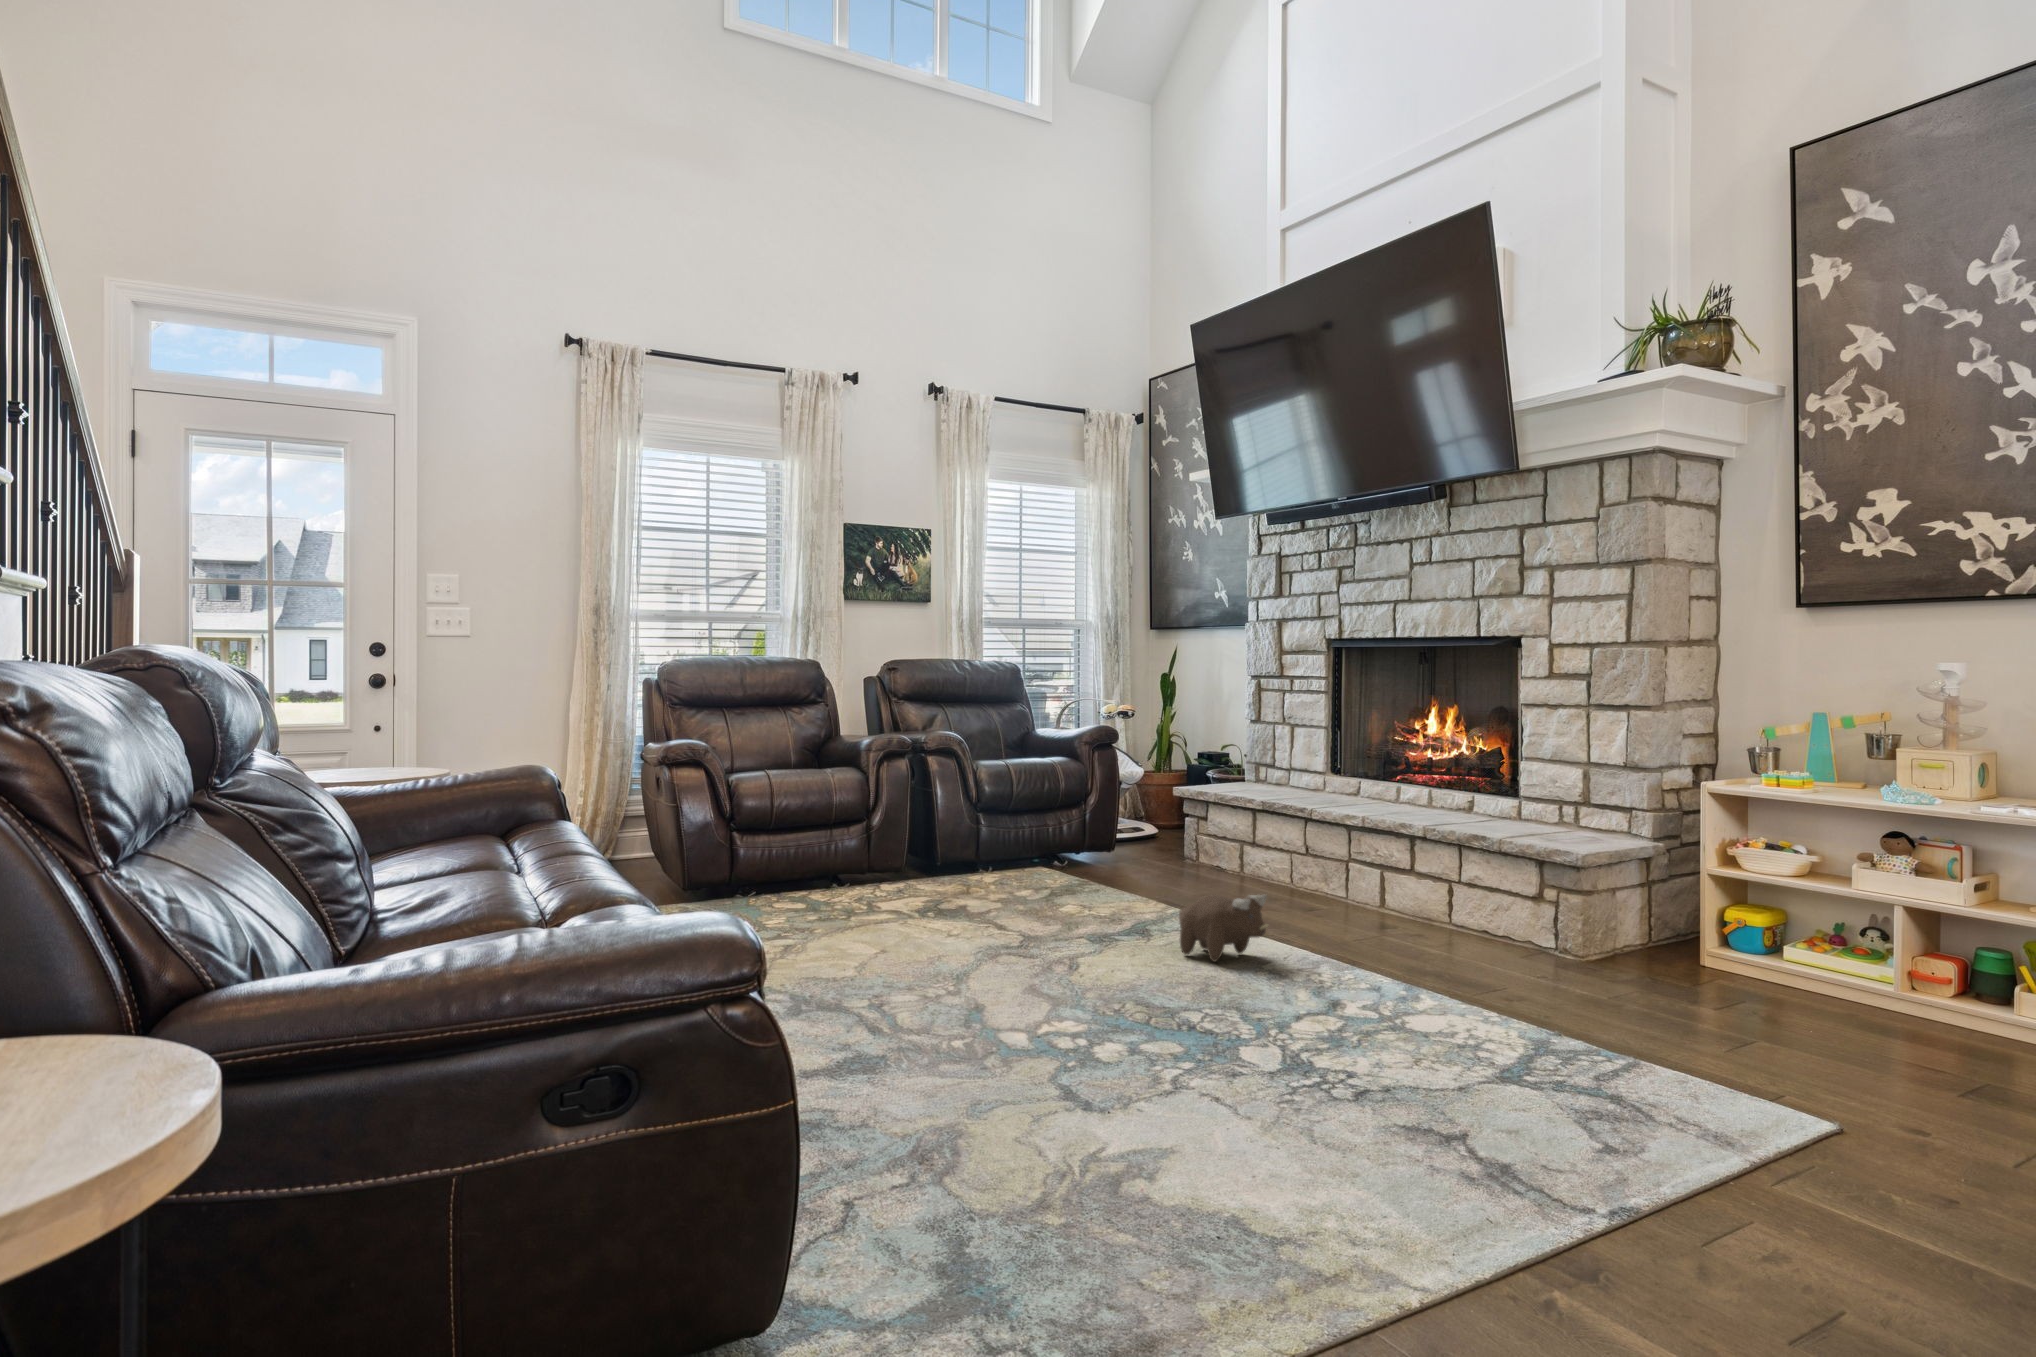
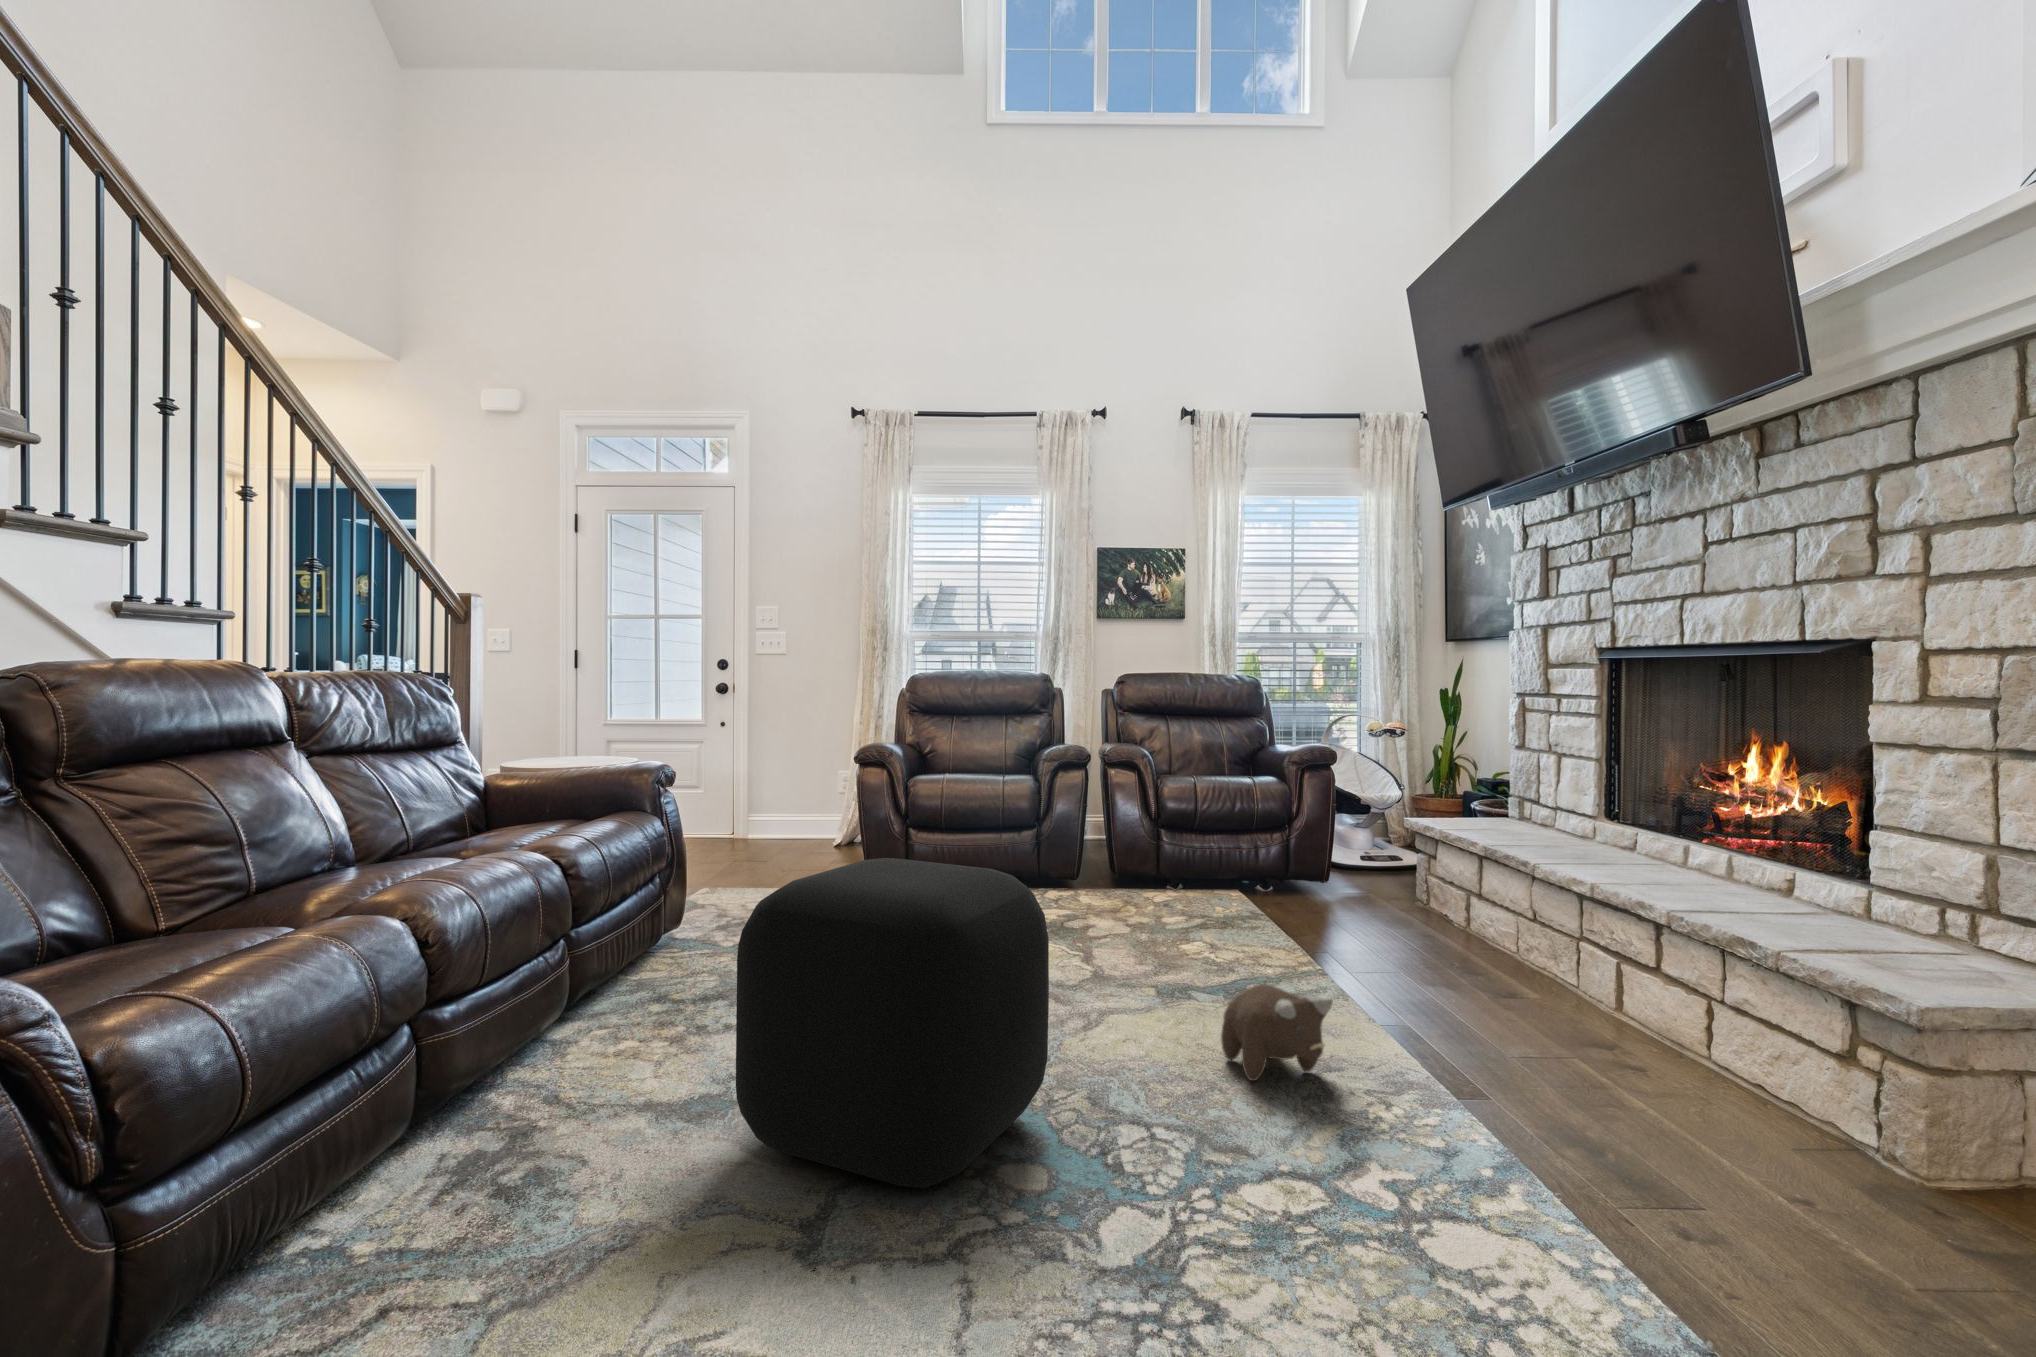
ottoman: none [928,811,1145,1030] -> present [736,858,1049,1188]

